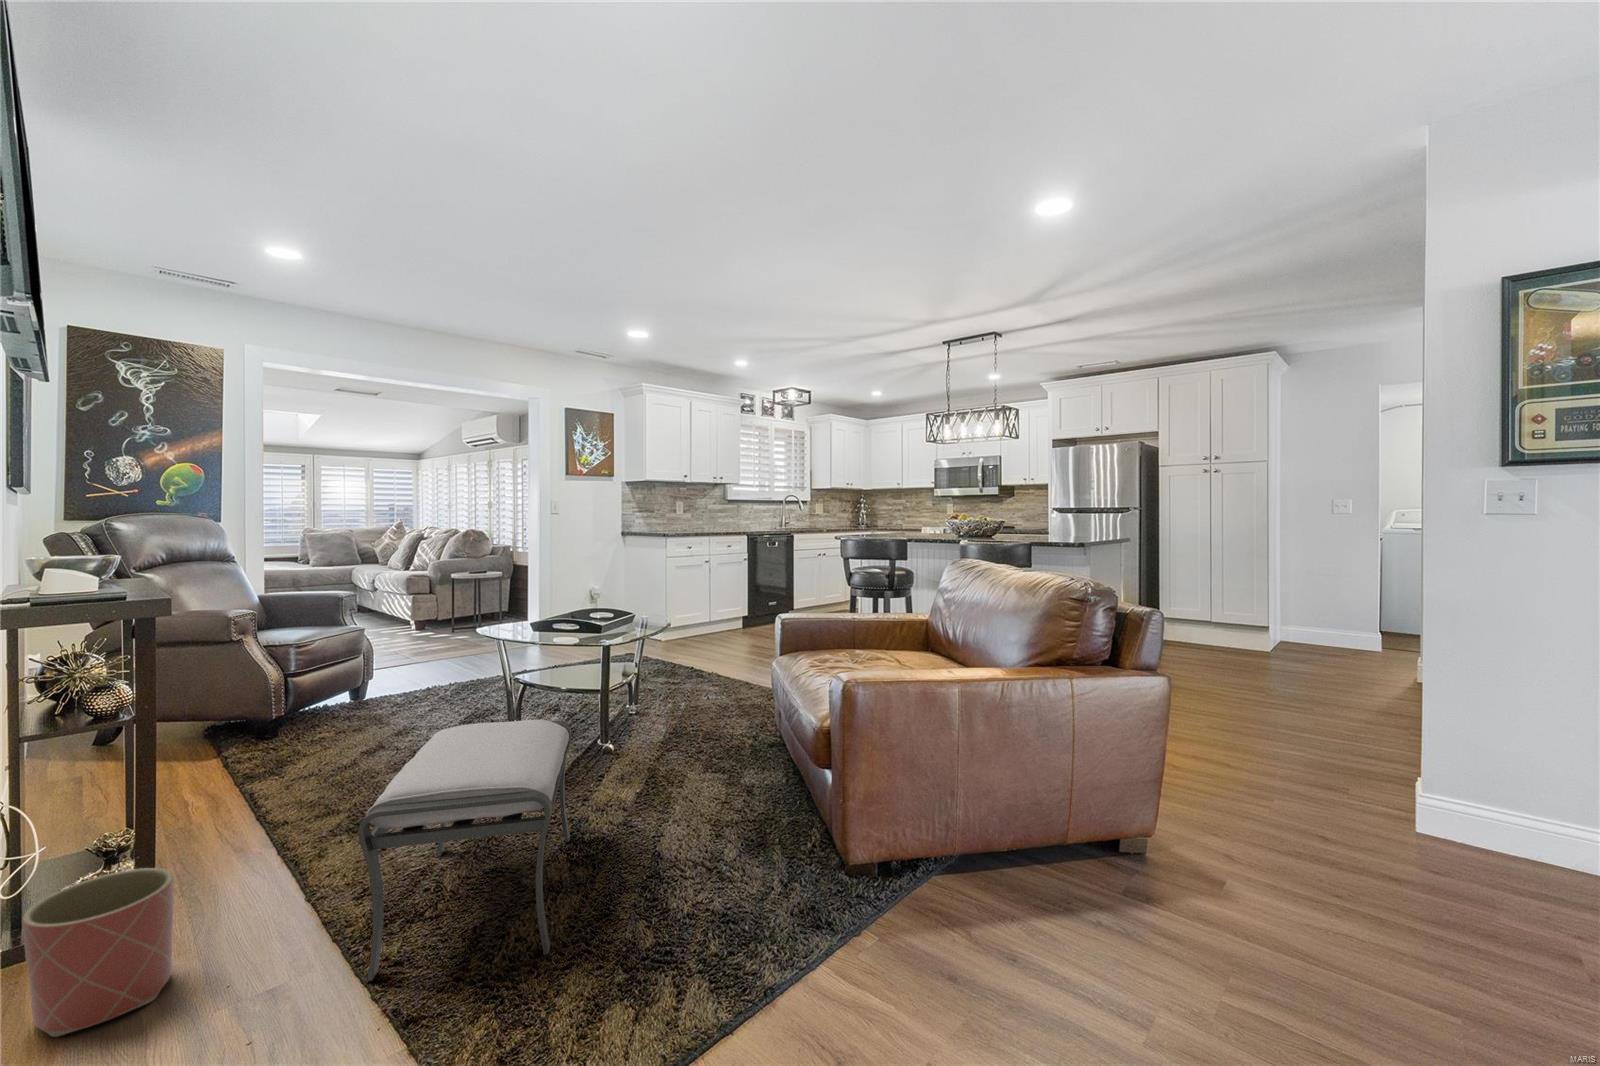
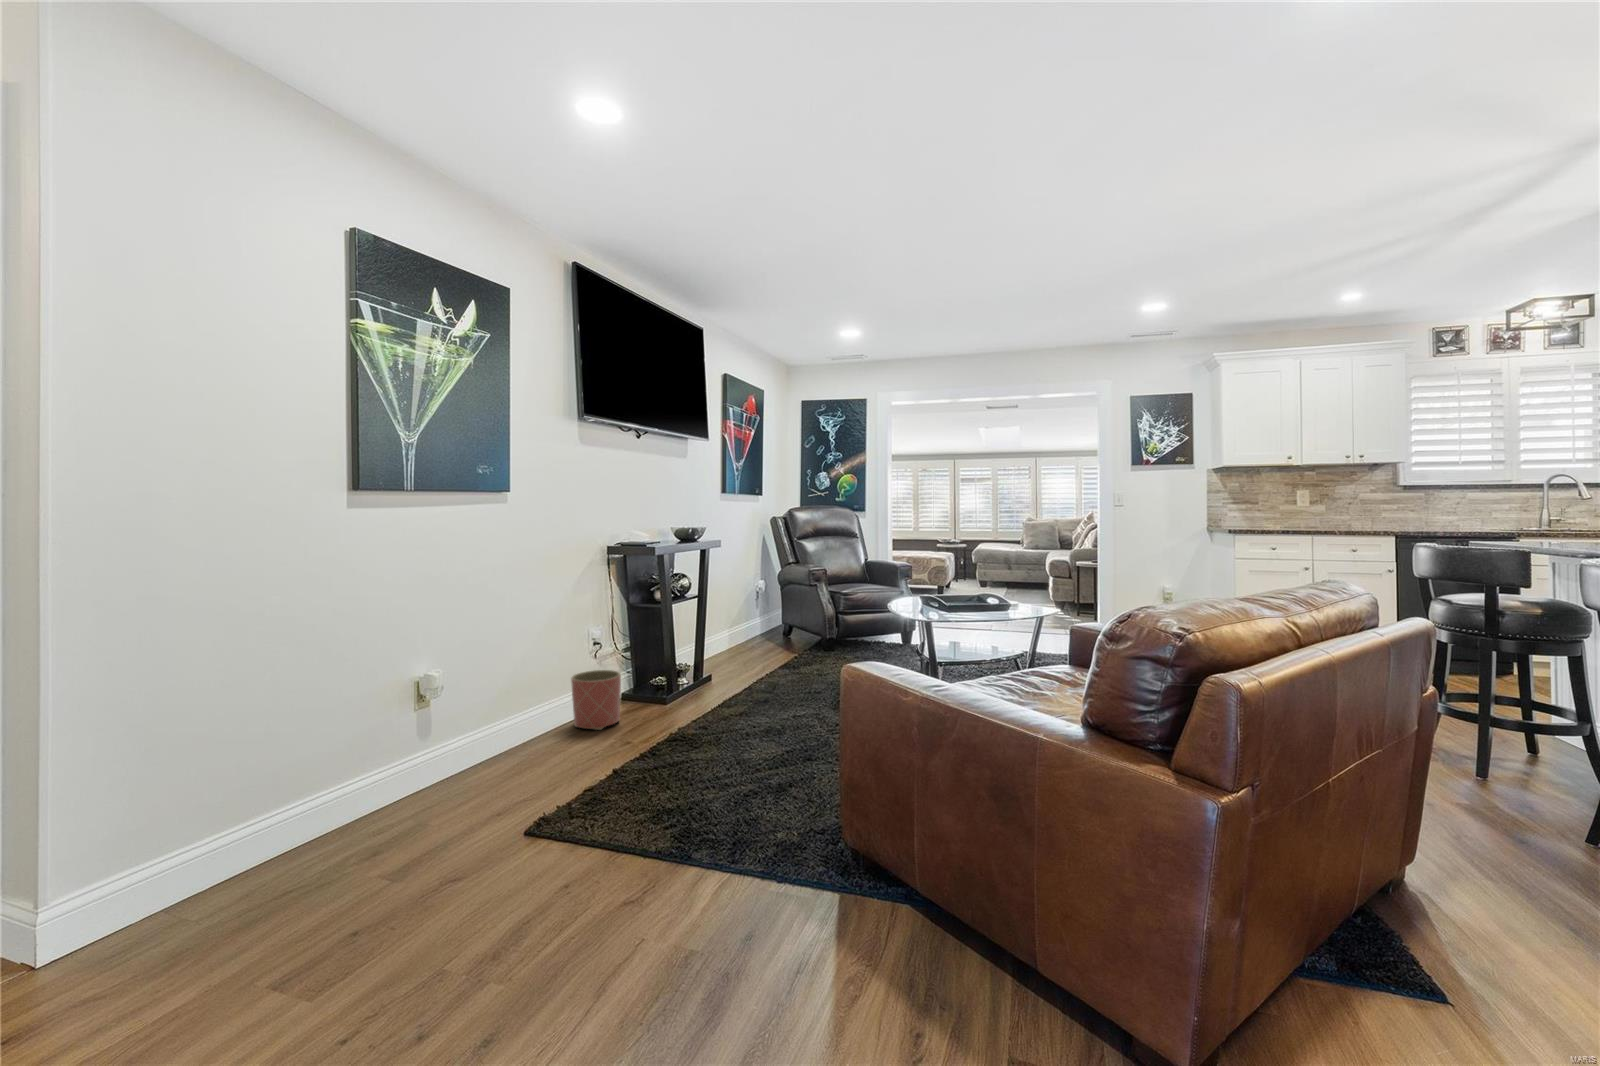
ottoman: present [358,720,571,981] -> none [628,645,804,788]

